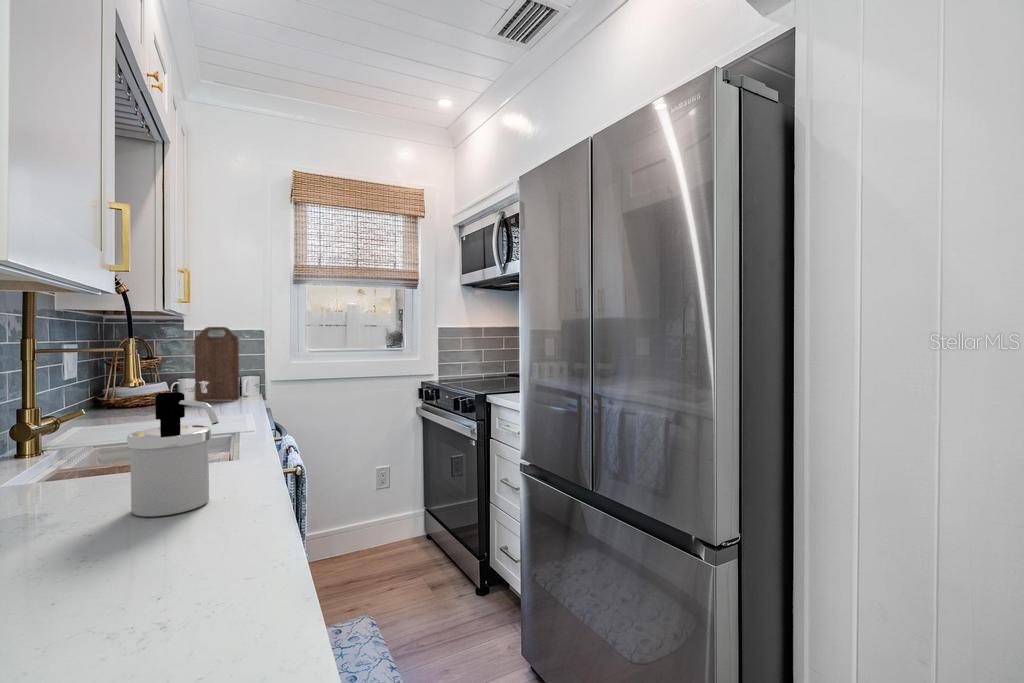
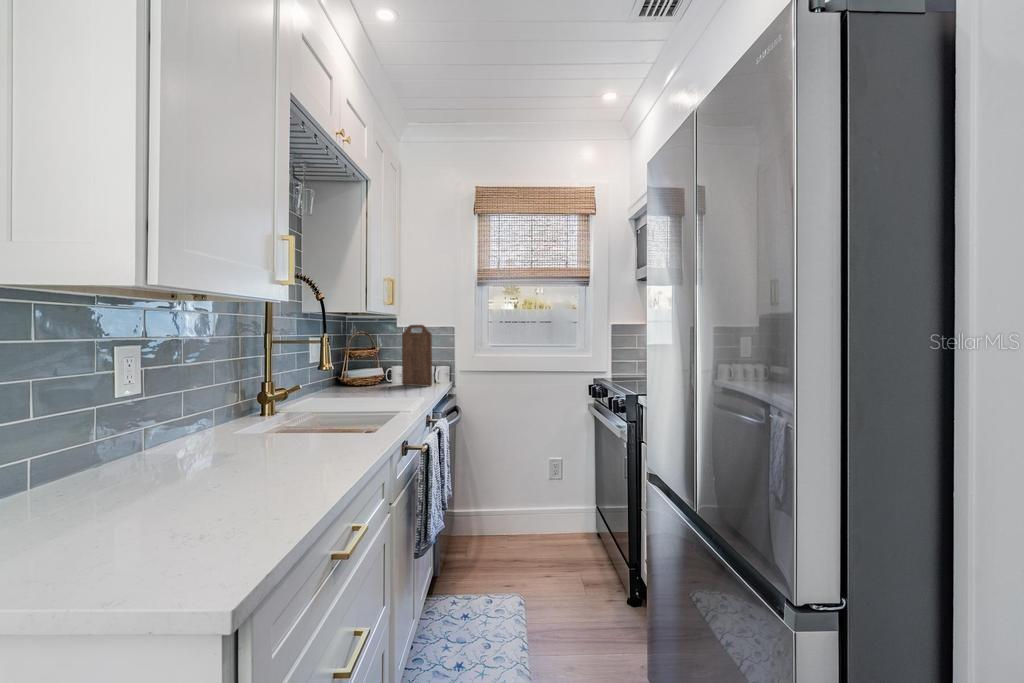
soap dispenser: present [127,392,219,517] -> none [259,380,316,471]

